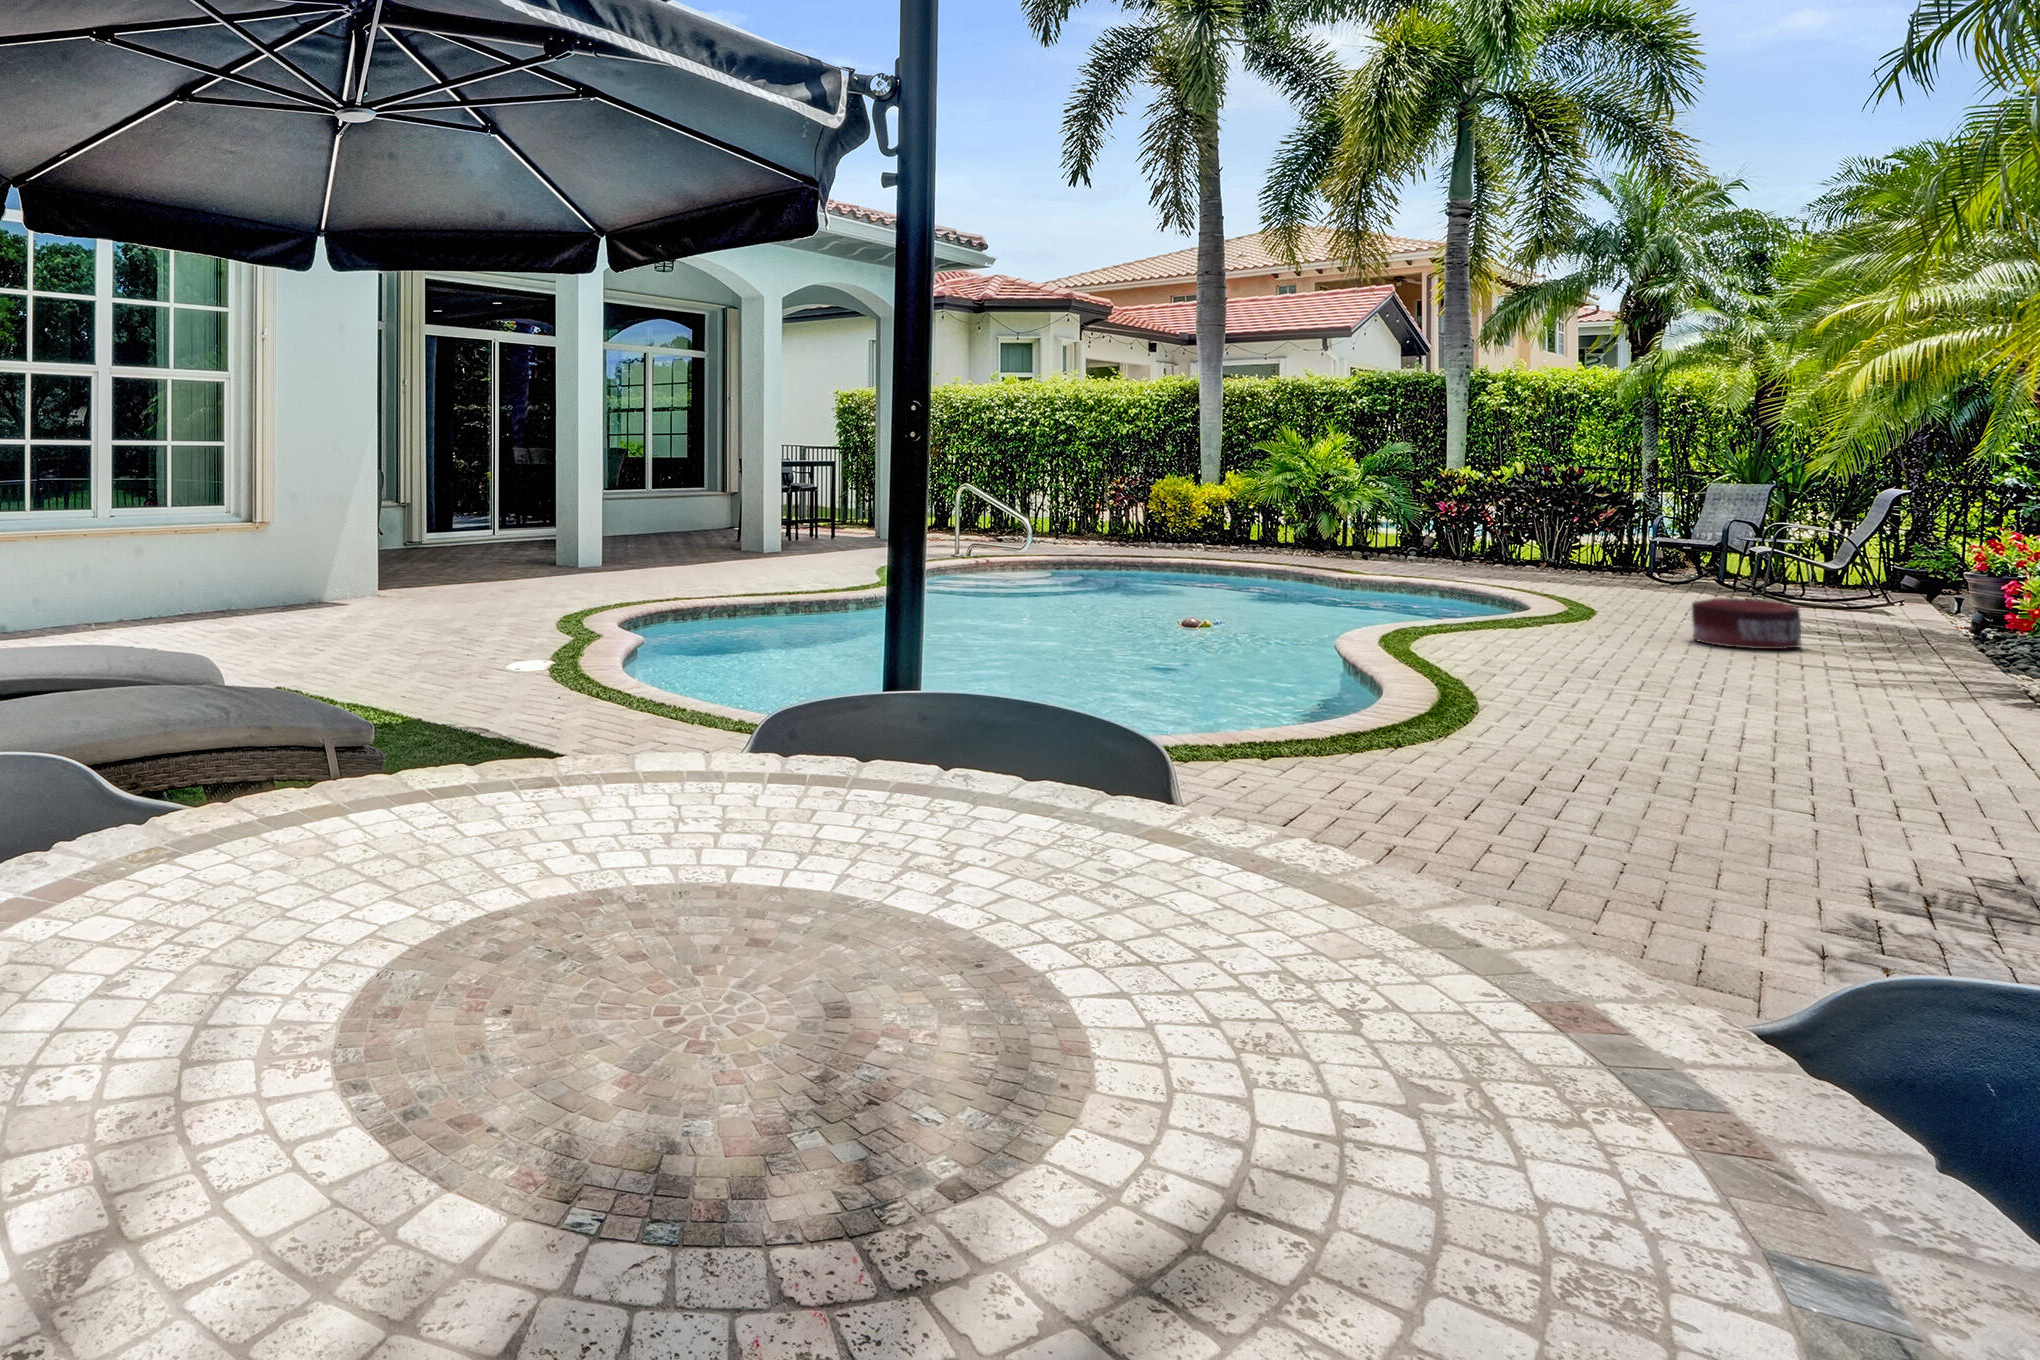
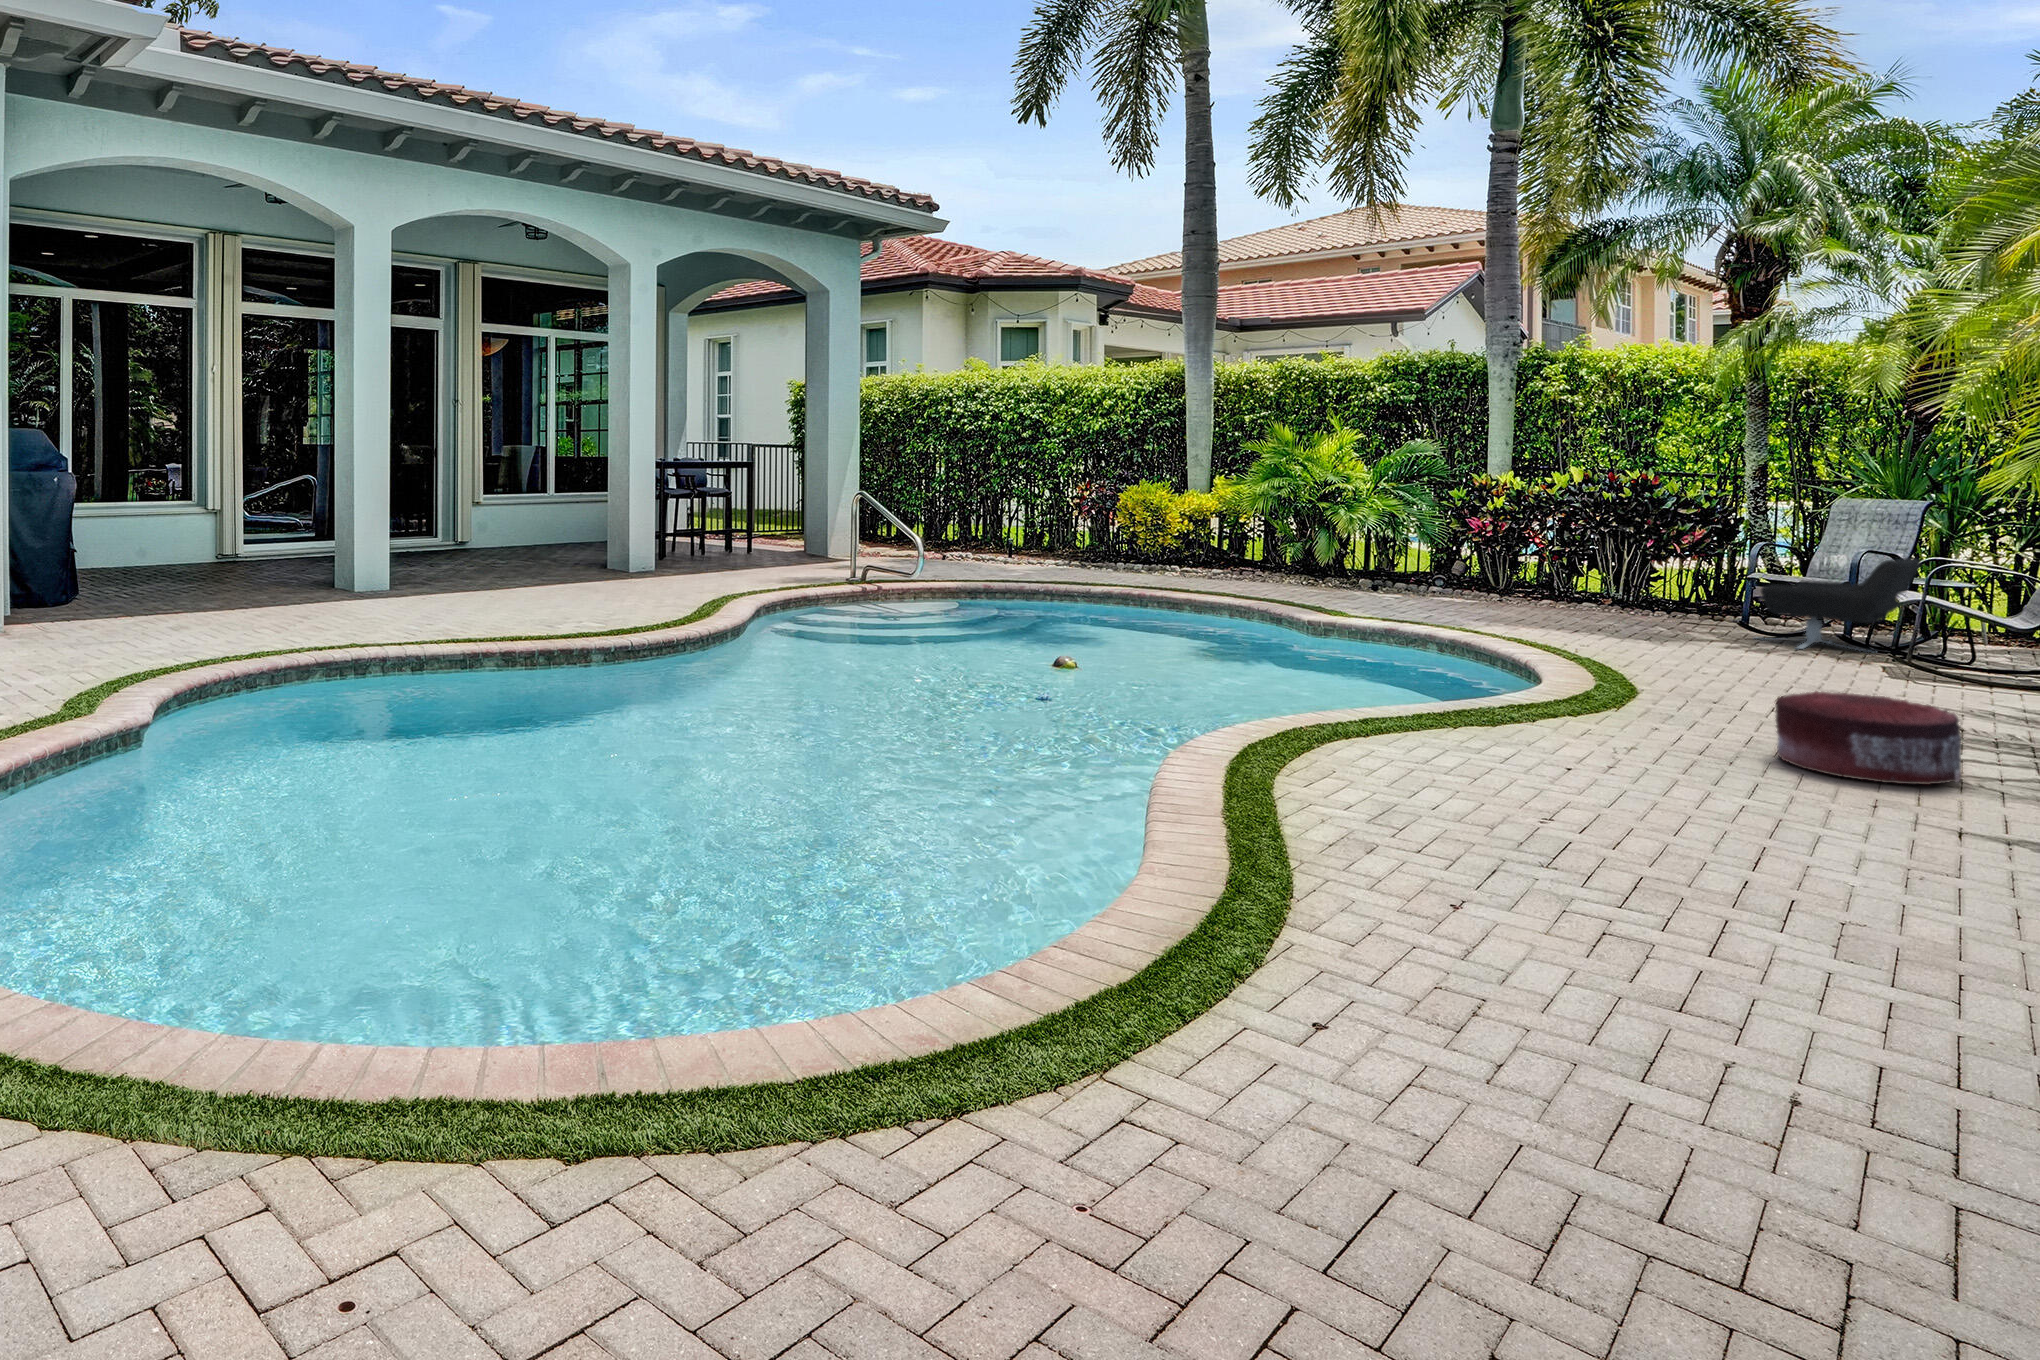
lounge chair: none [1654,524,1766,592] -> present [1761,558,1920,652]

